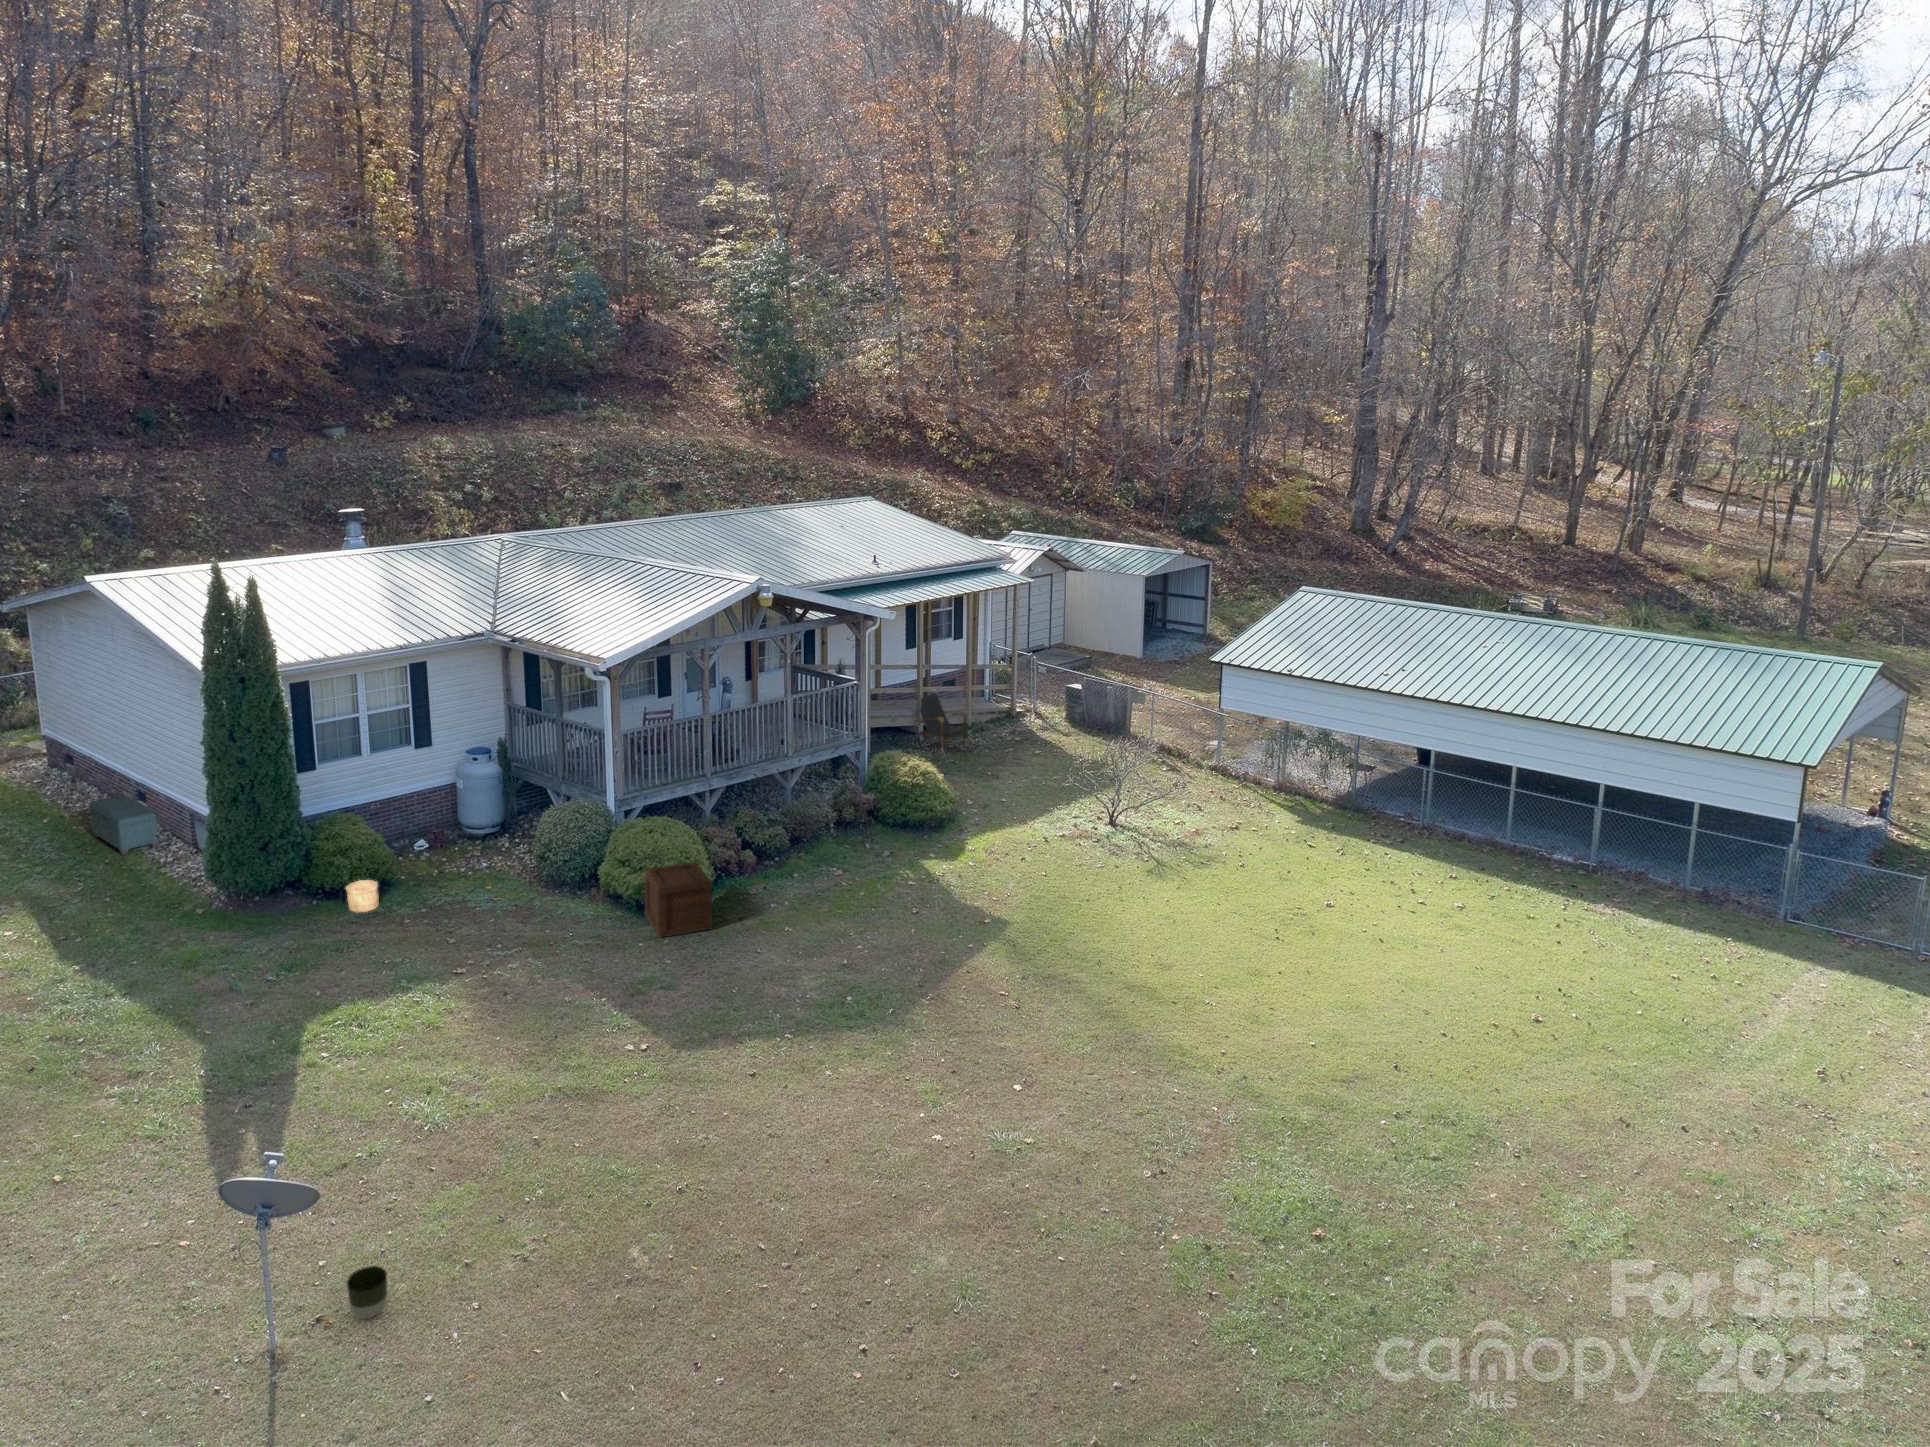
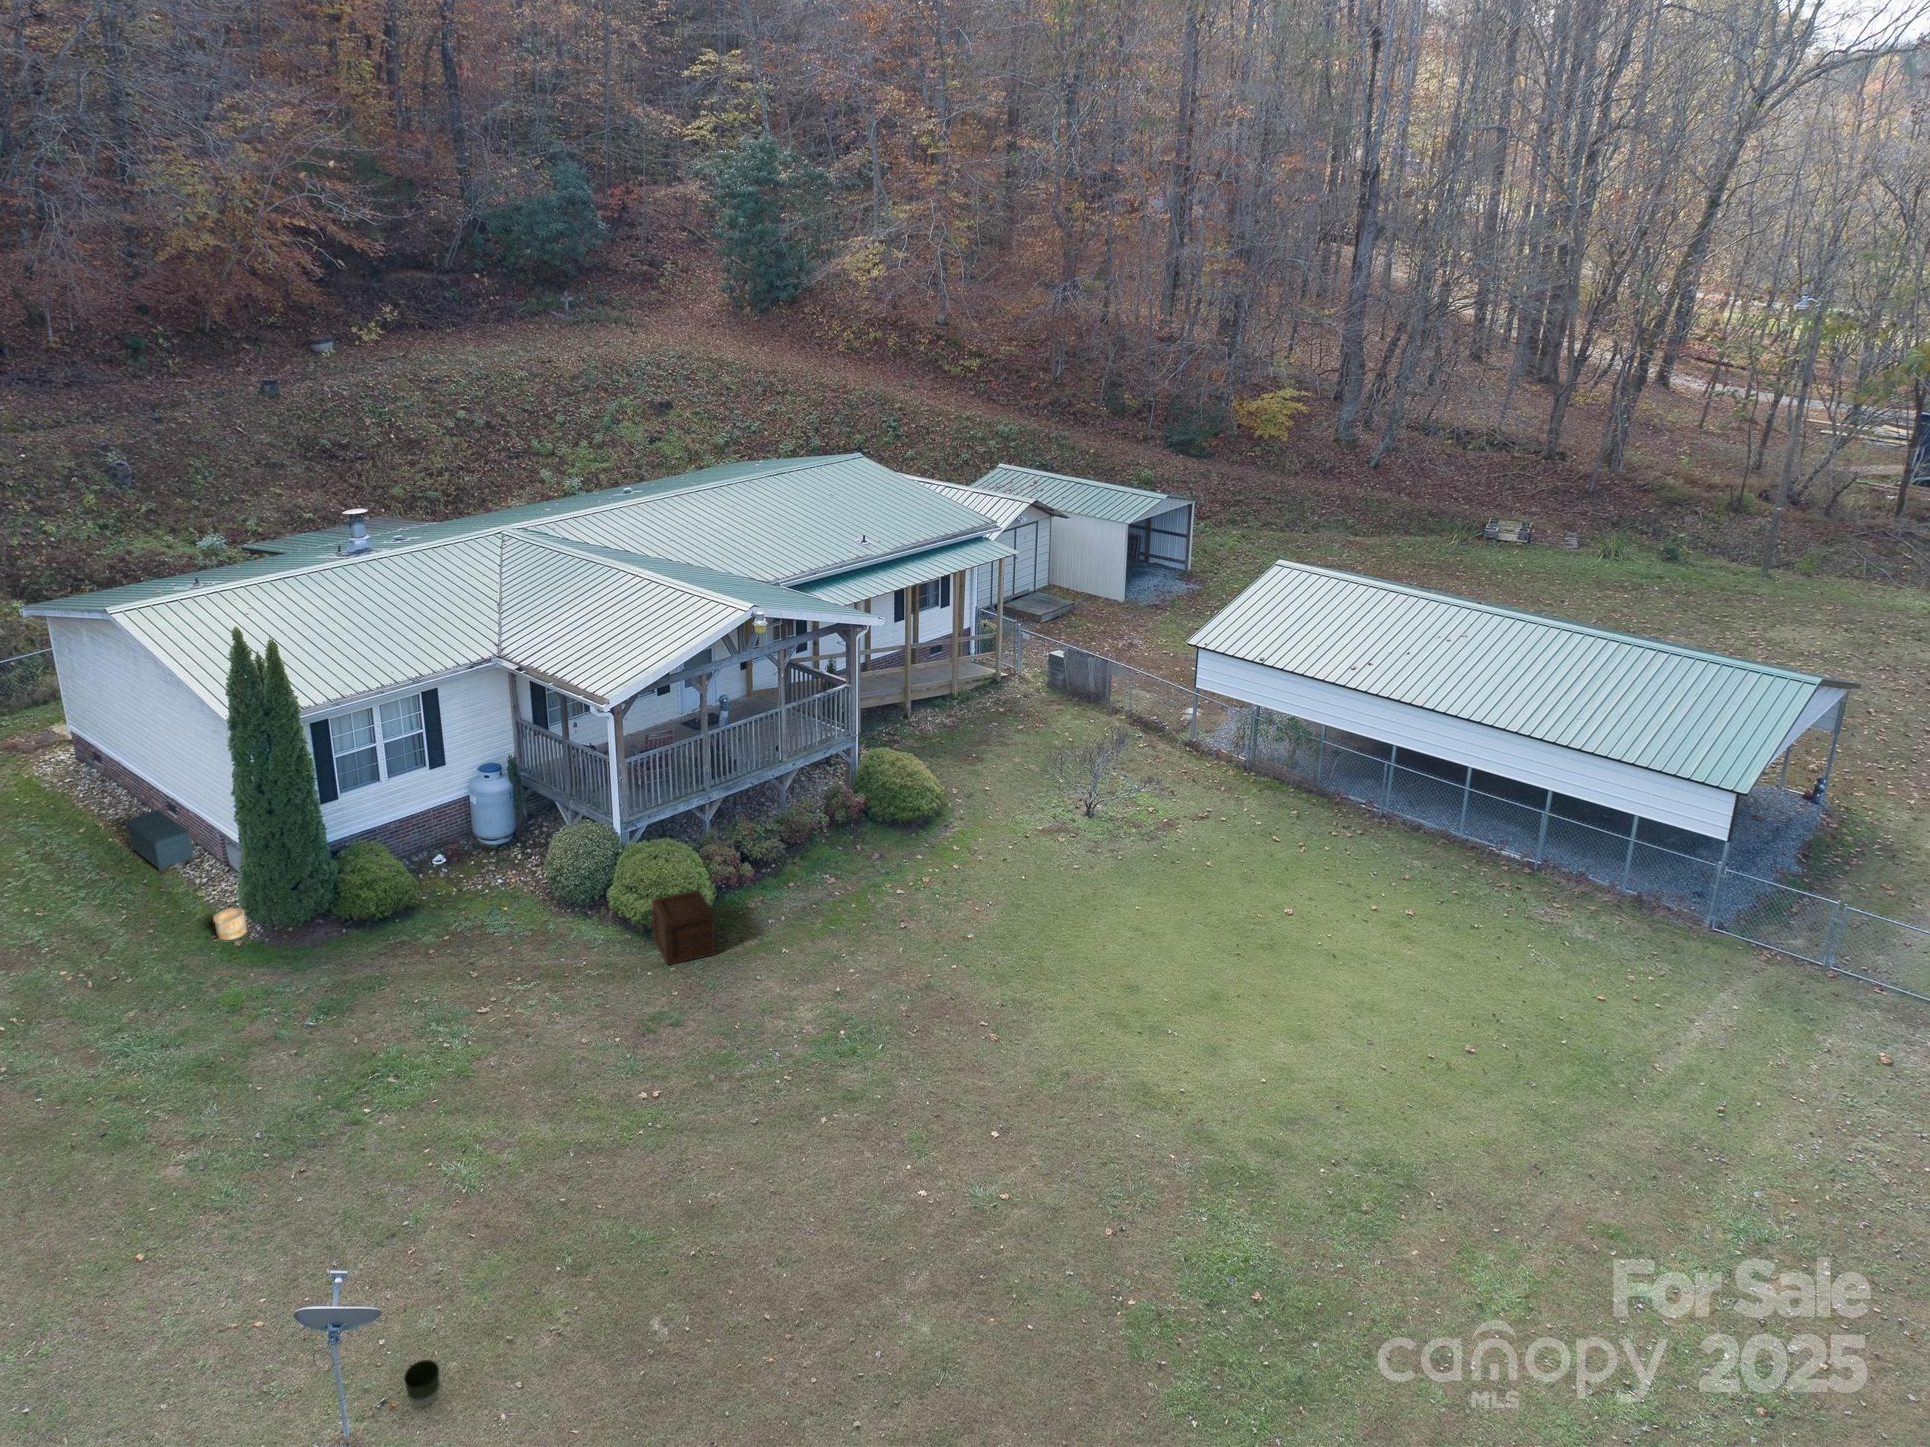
lounge chair: present [918,694,970,752] -> none [904,672,957,732]
wooden bucket: present [346,880,379,913] -> present [213,908,247,940]

